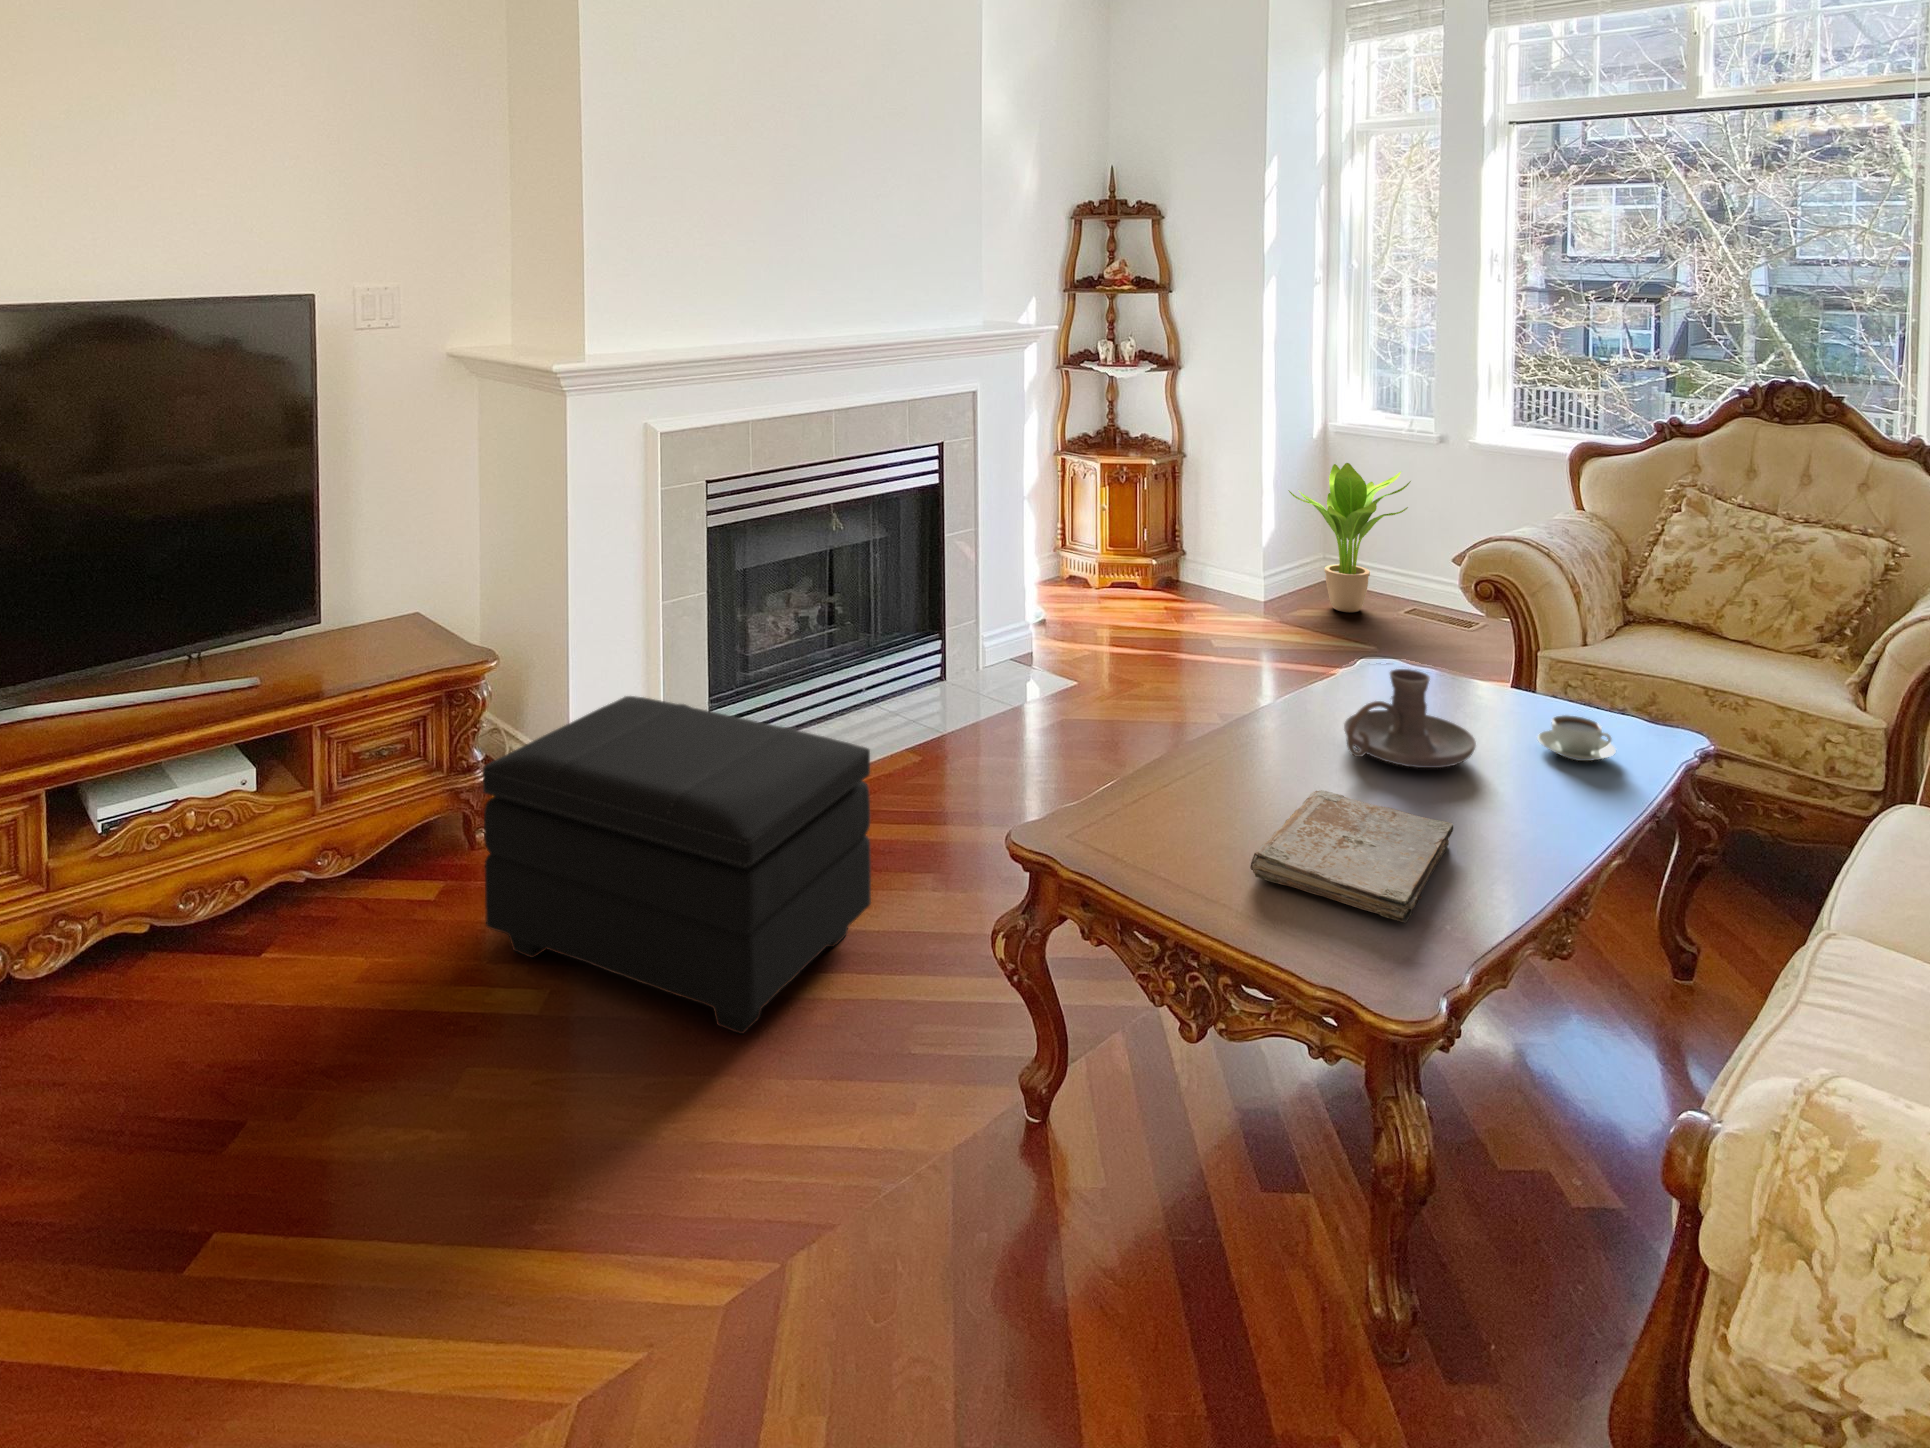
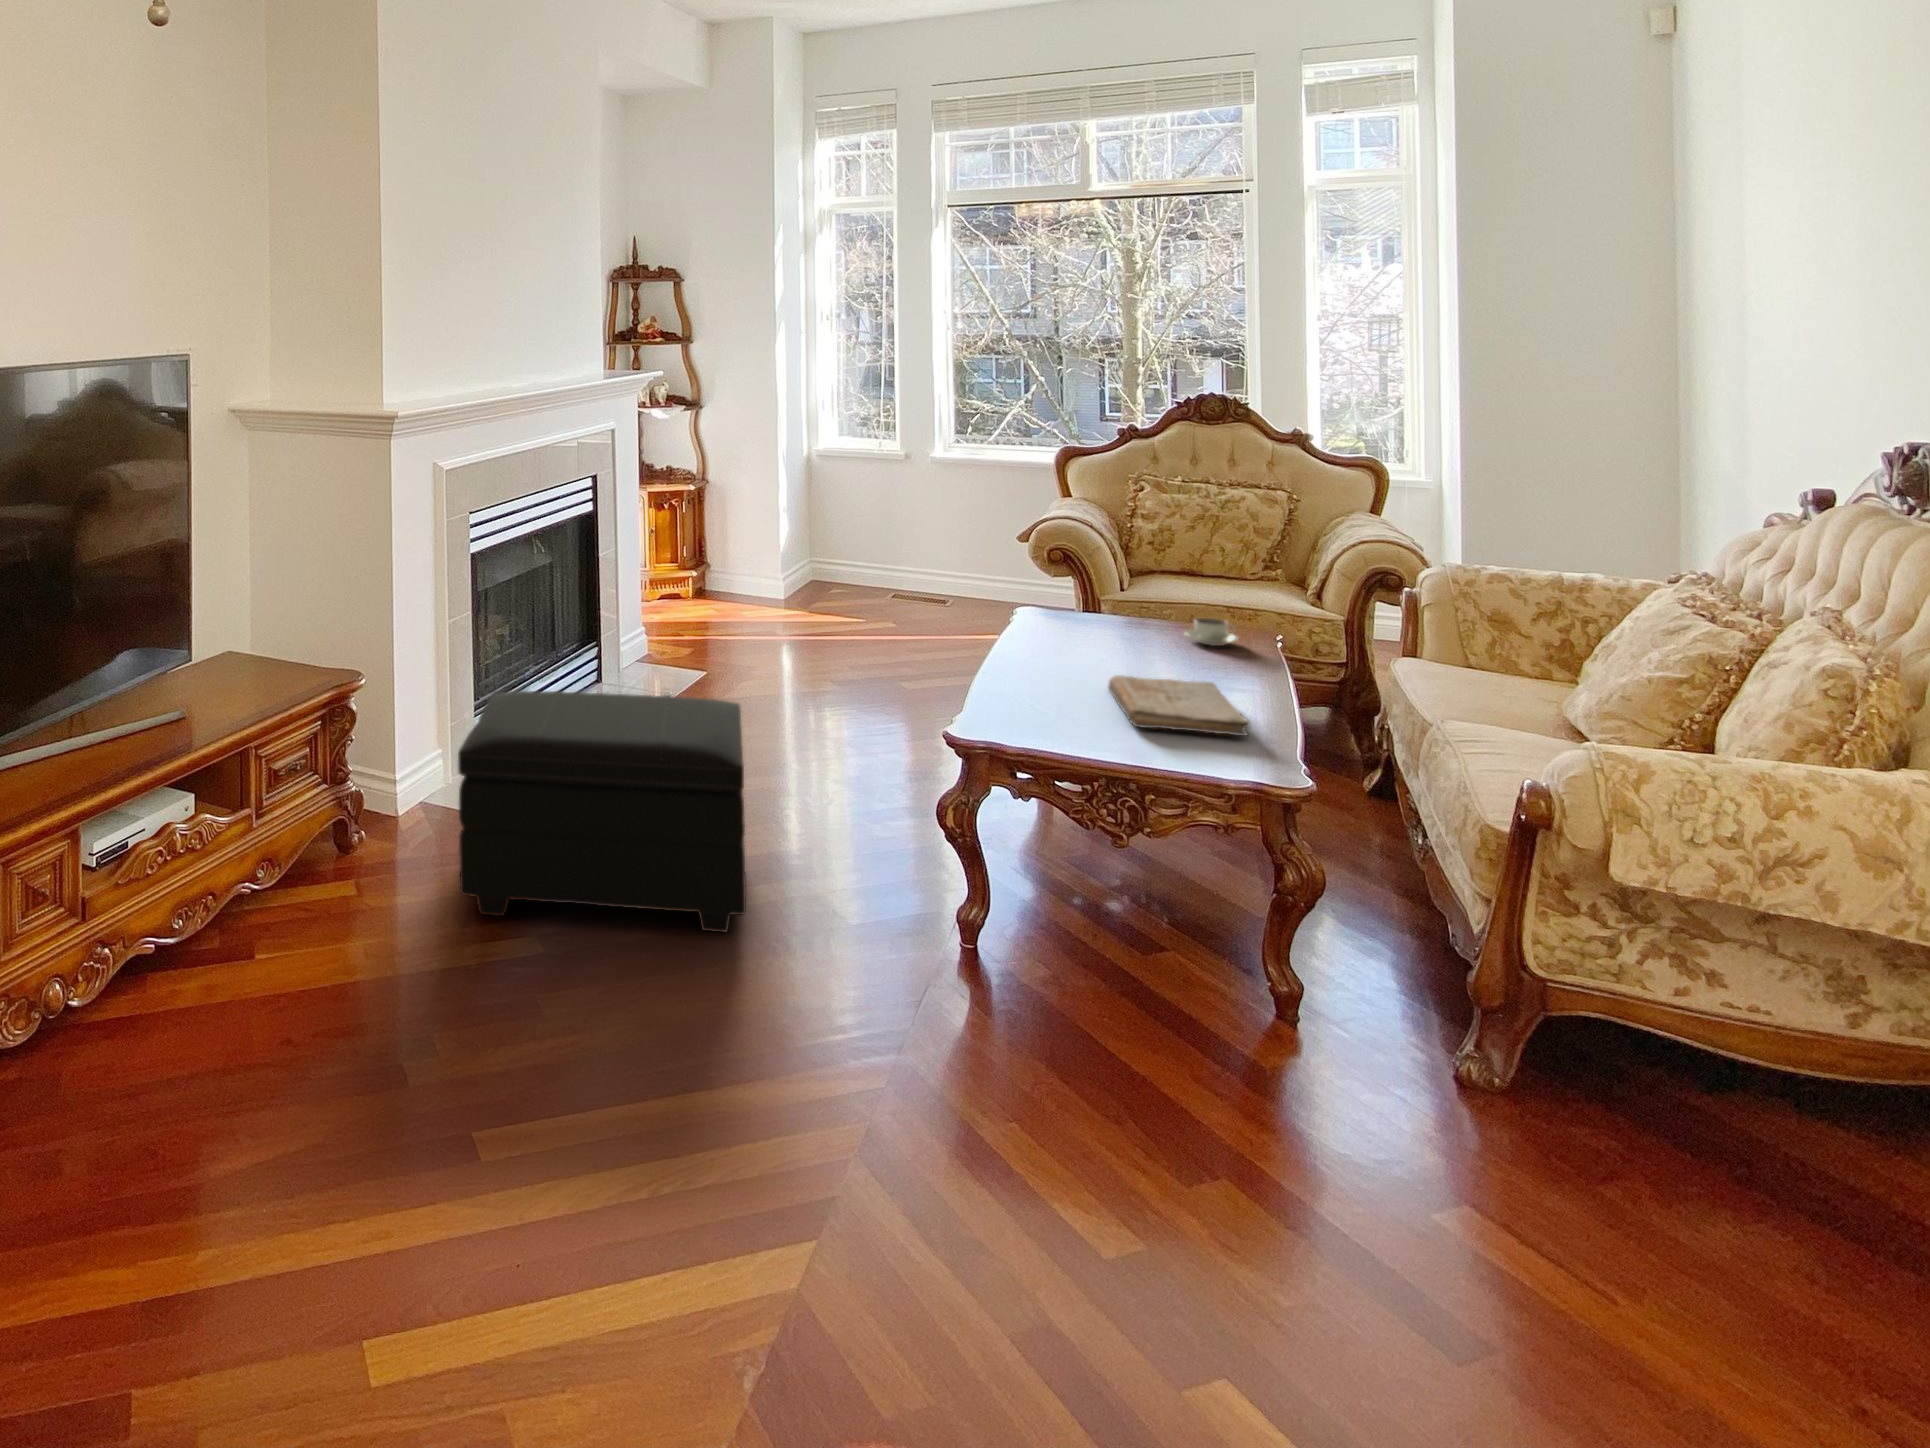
potted plant: present [1289,463,1411,612] -> none [800,479,894,602]
candle holder: present [1344,669,1476,768] -> none [1074,594,1170,658]

